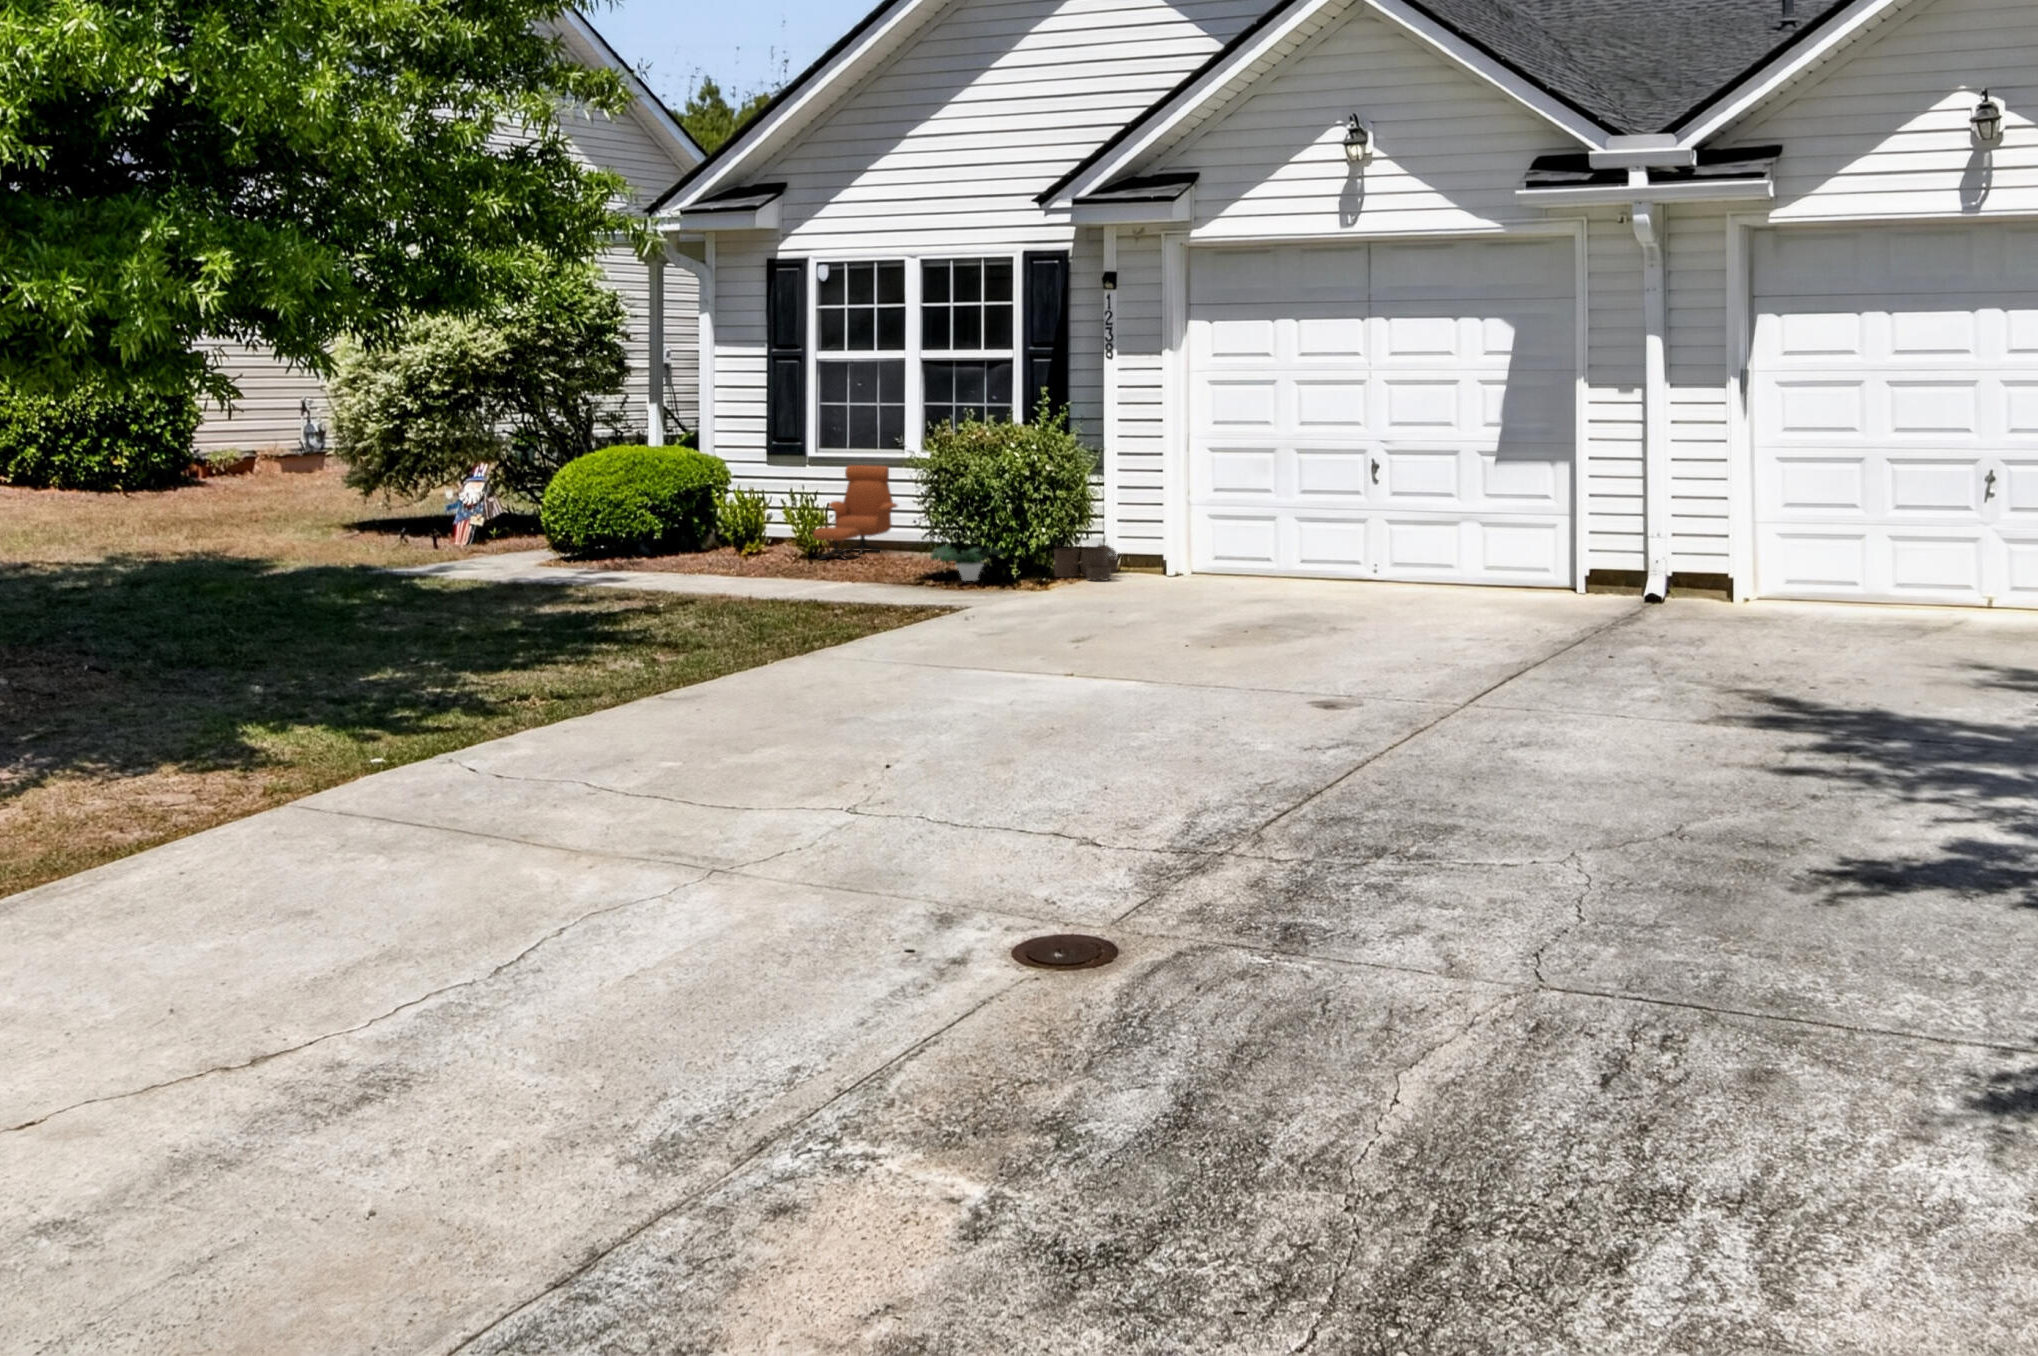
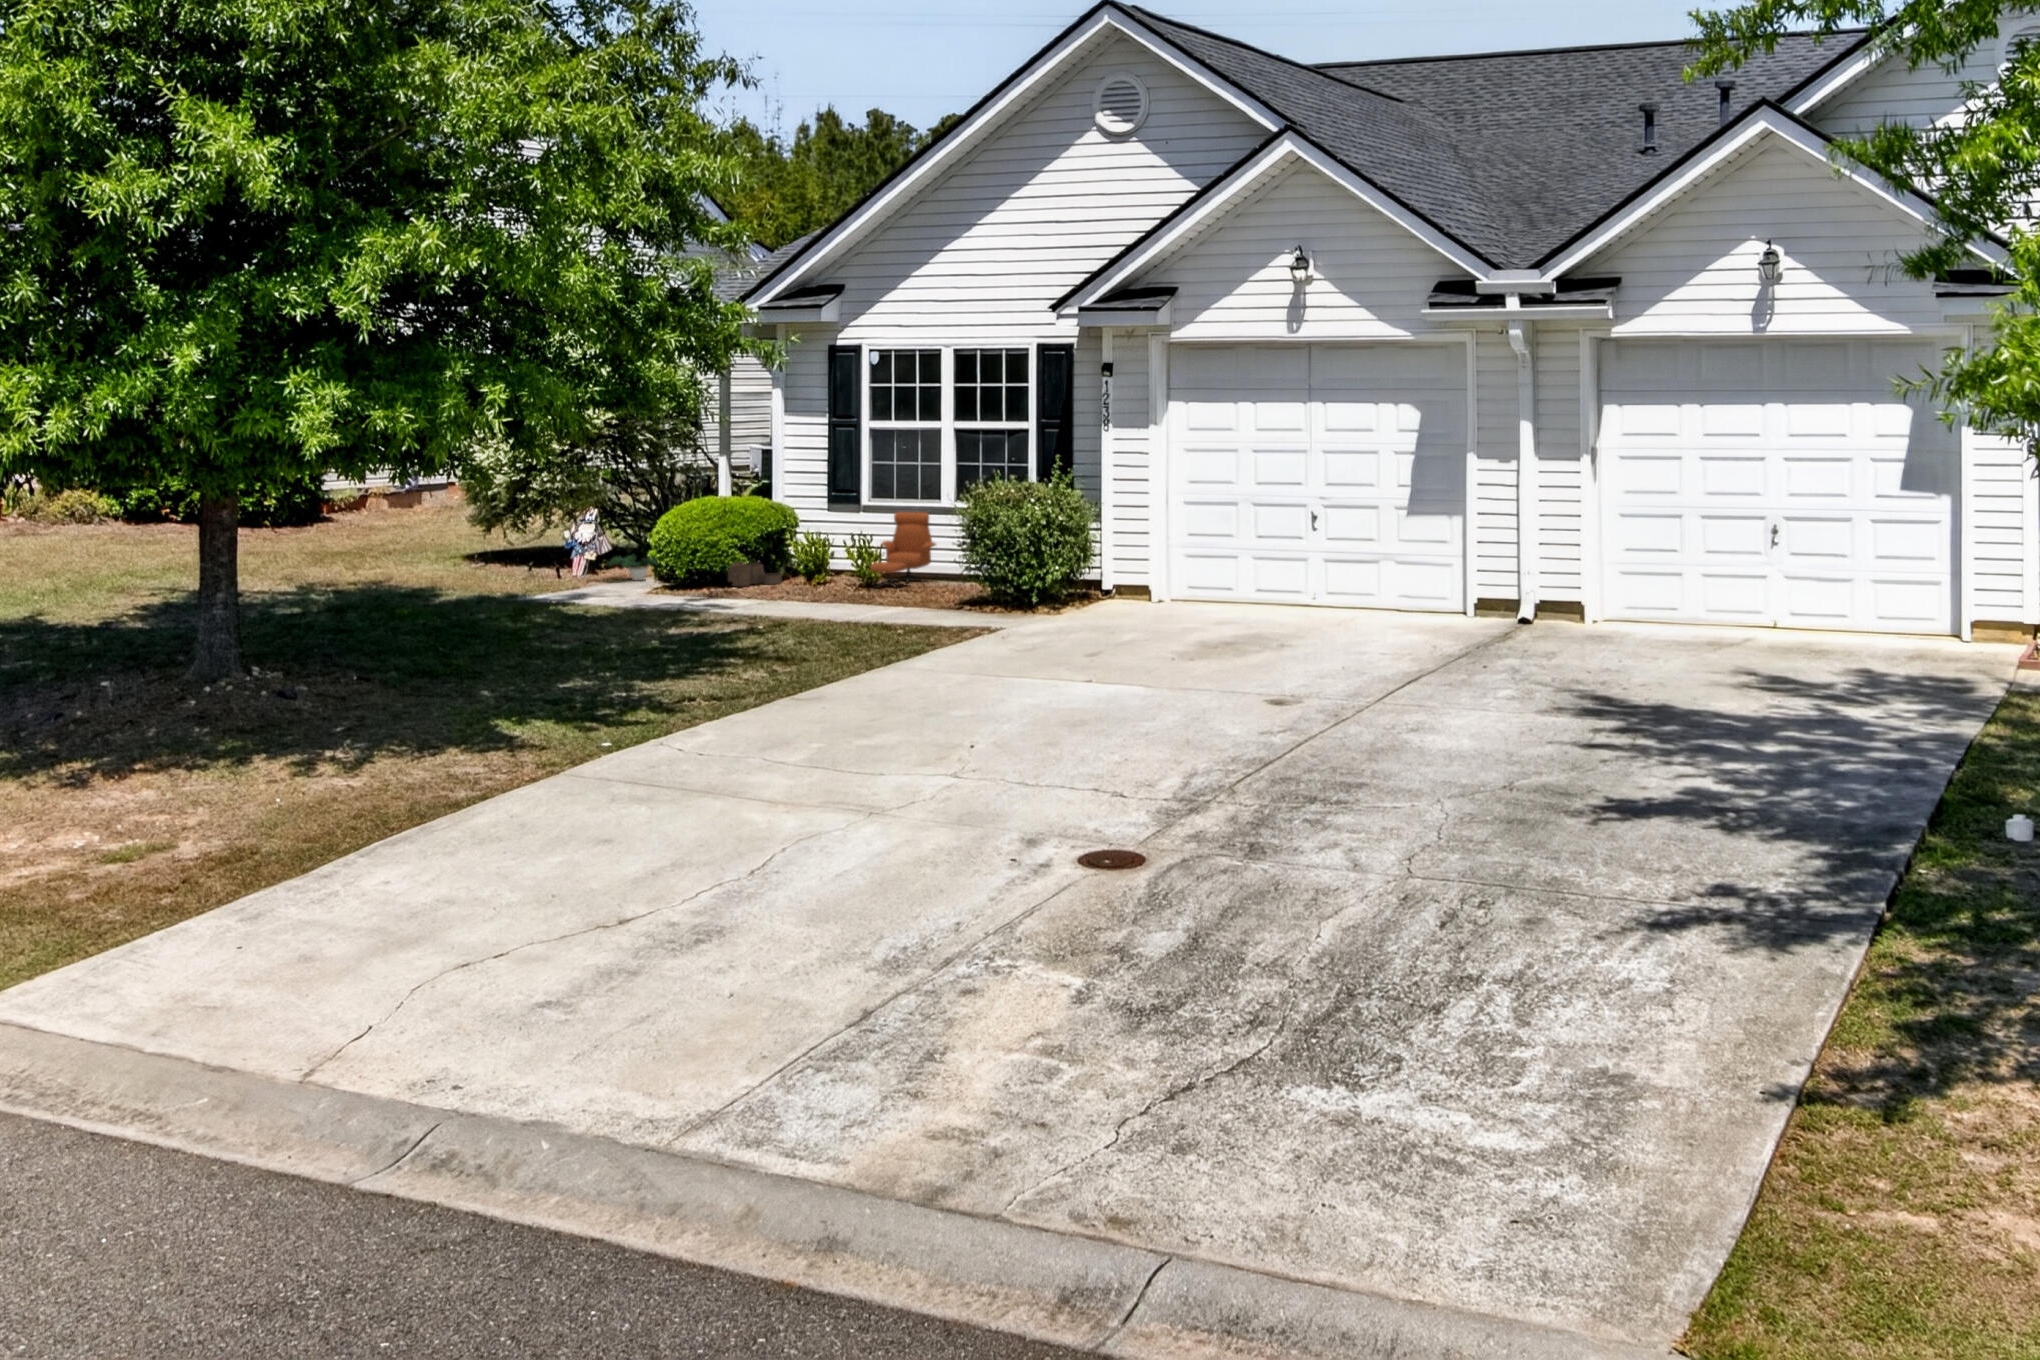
woven basket: present [1054,544,1118,581] -> present [728,562,781,586]
potted plant: present [930,546,1005,581] -> present [608,555,658,580]

